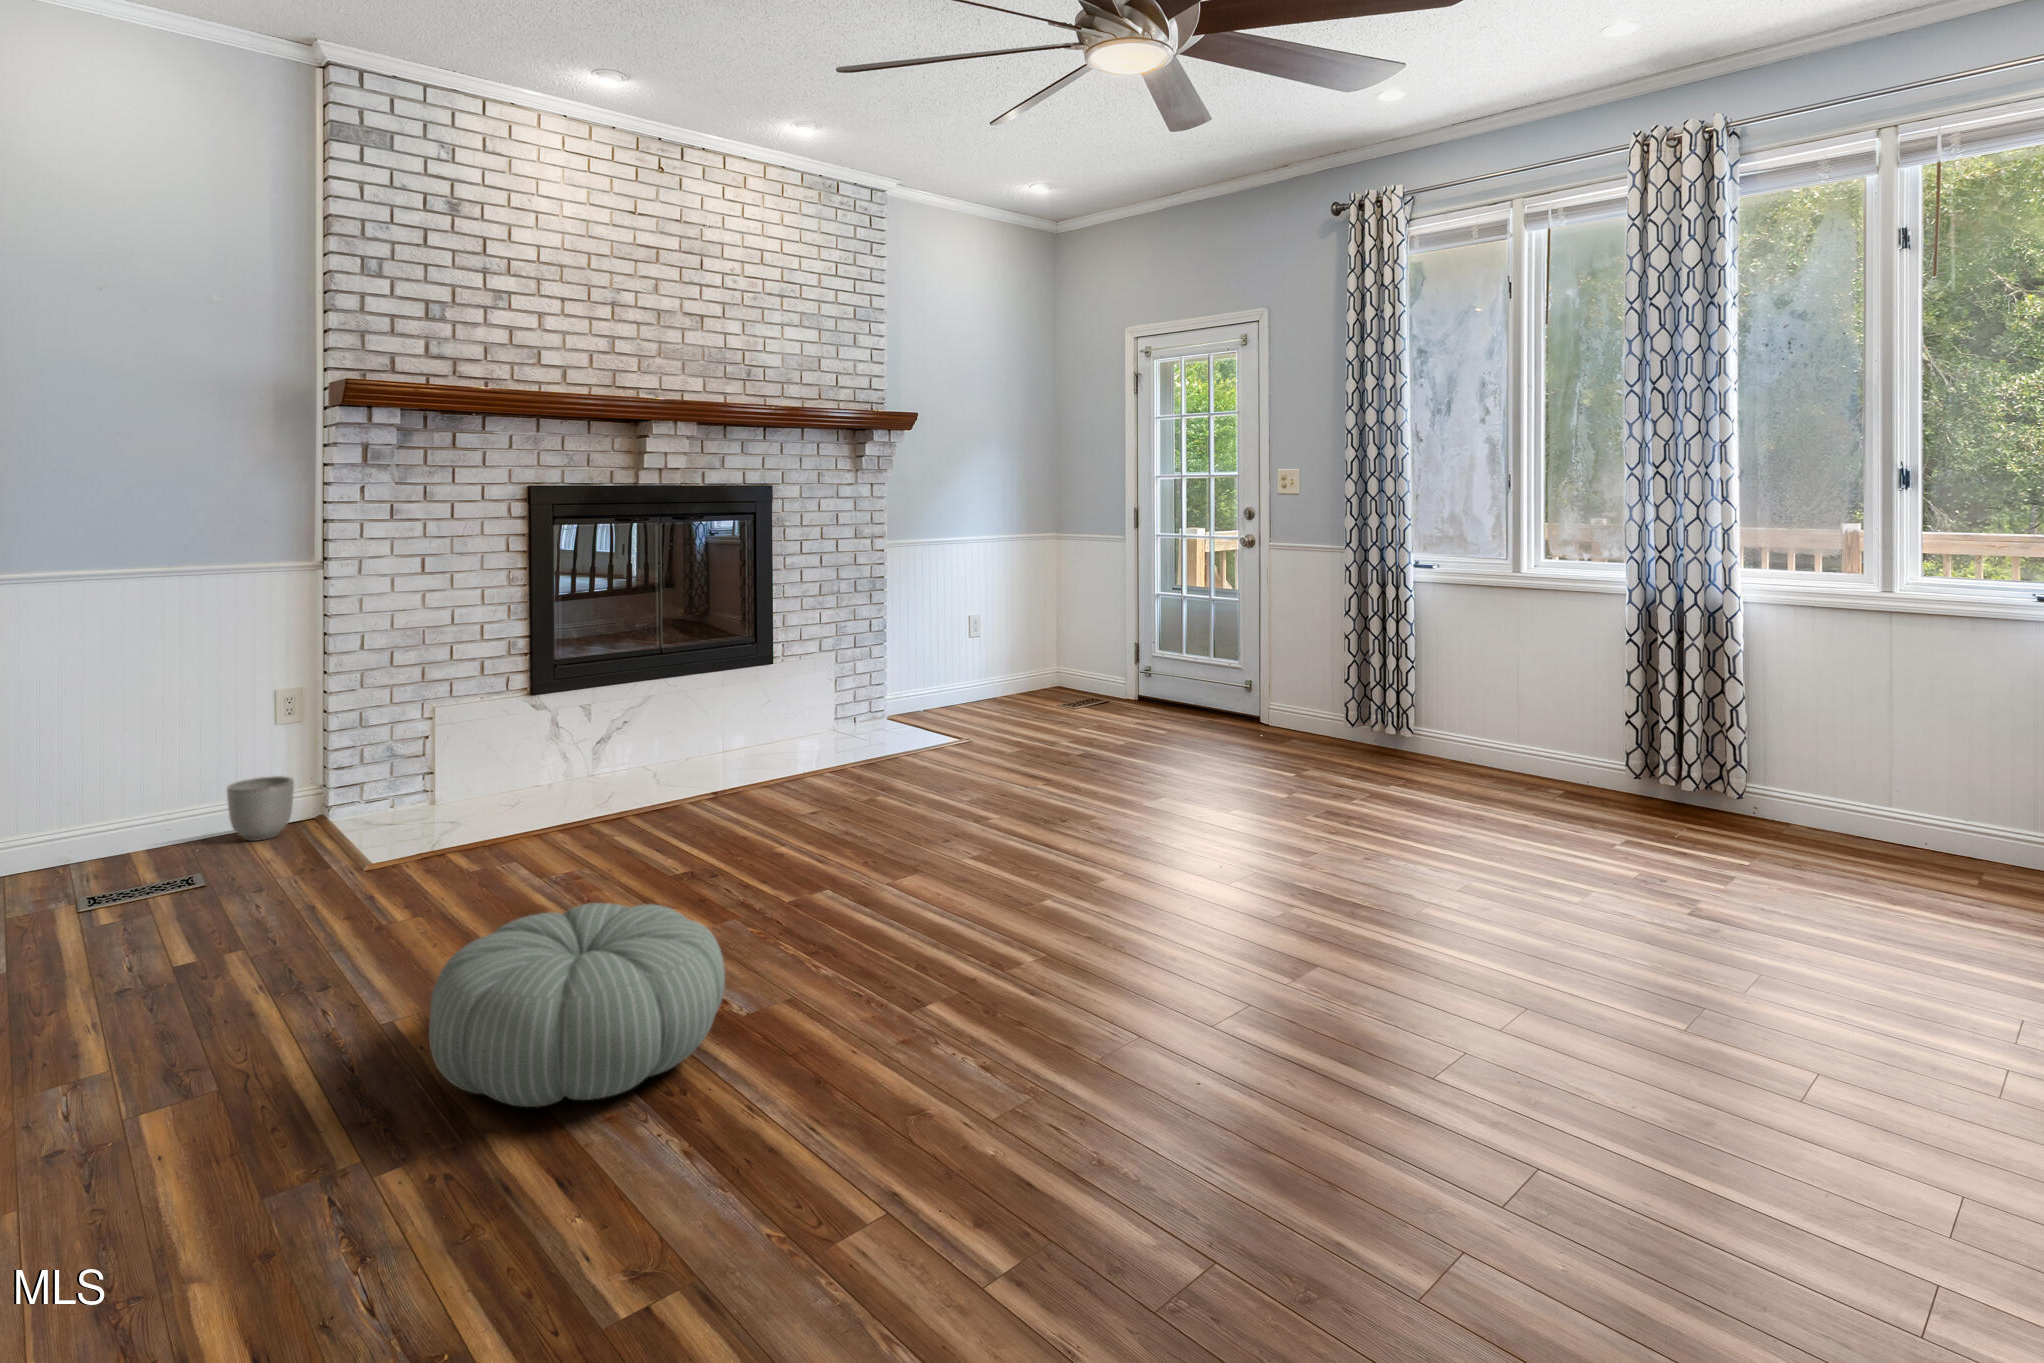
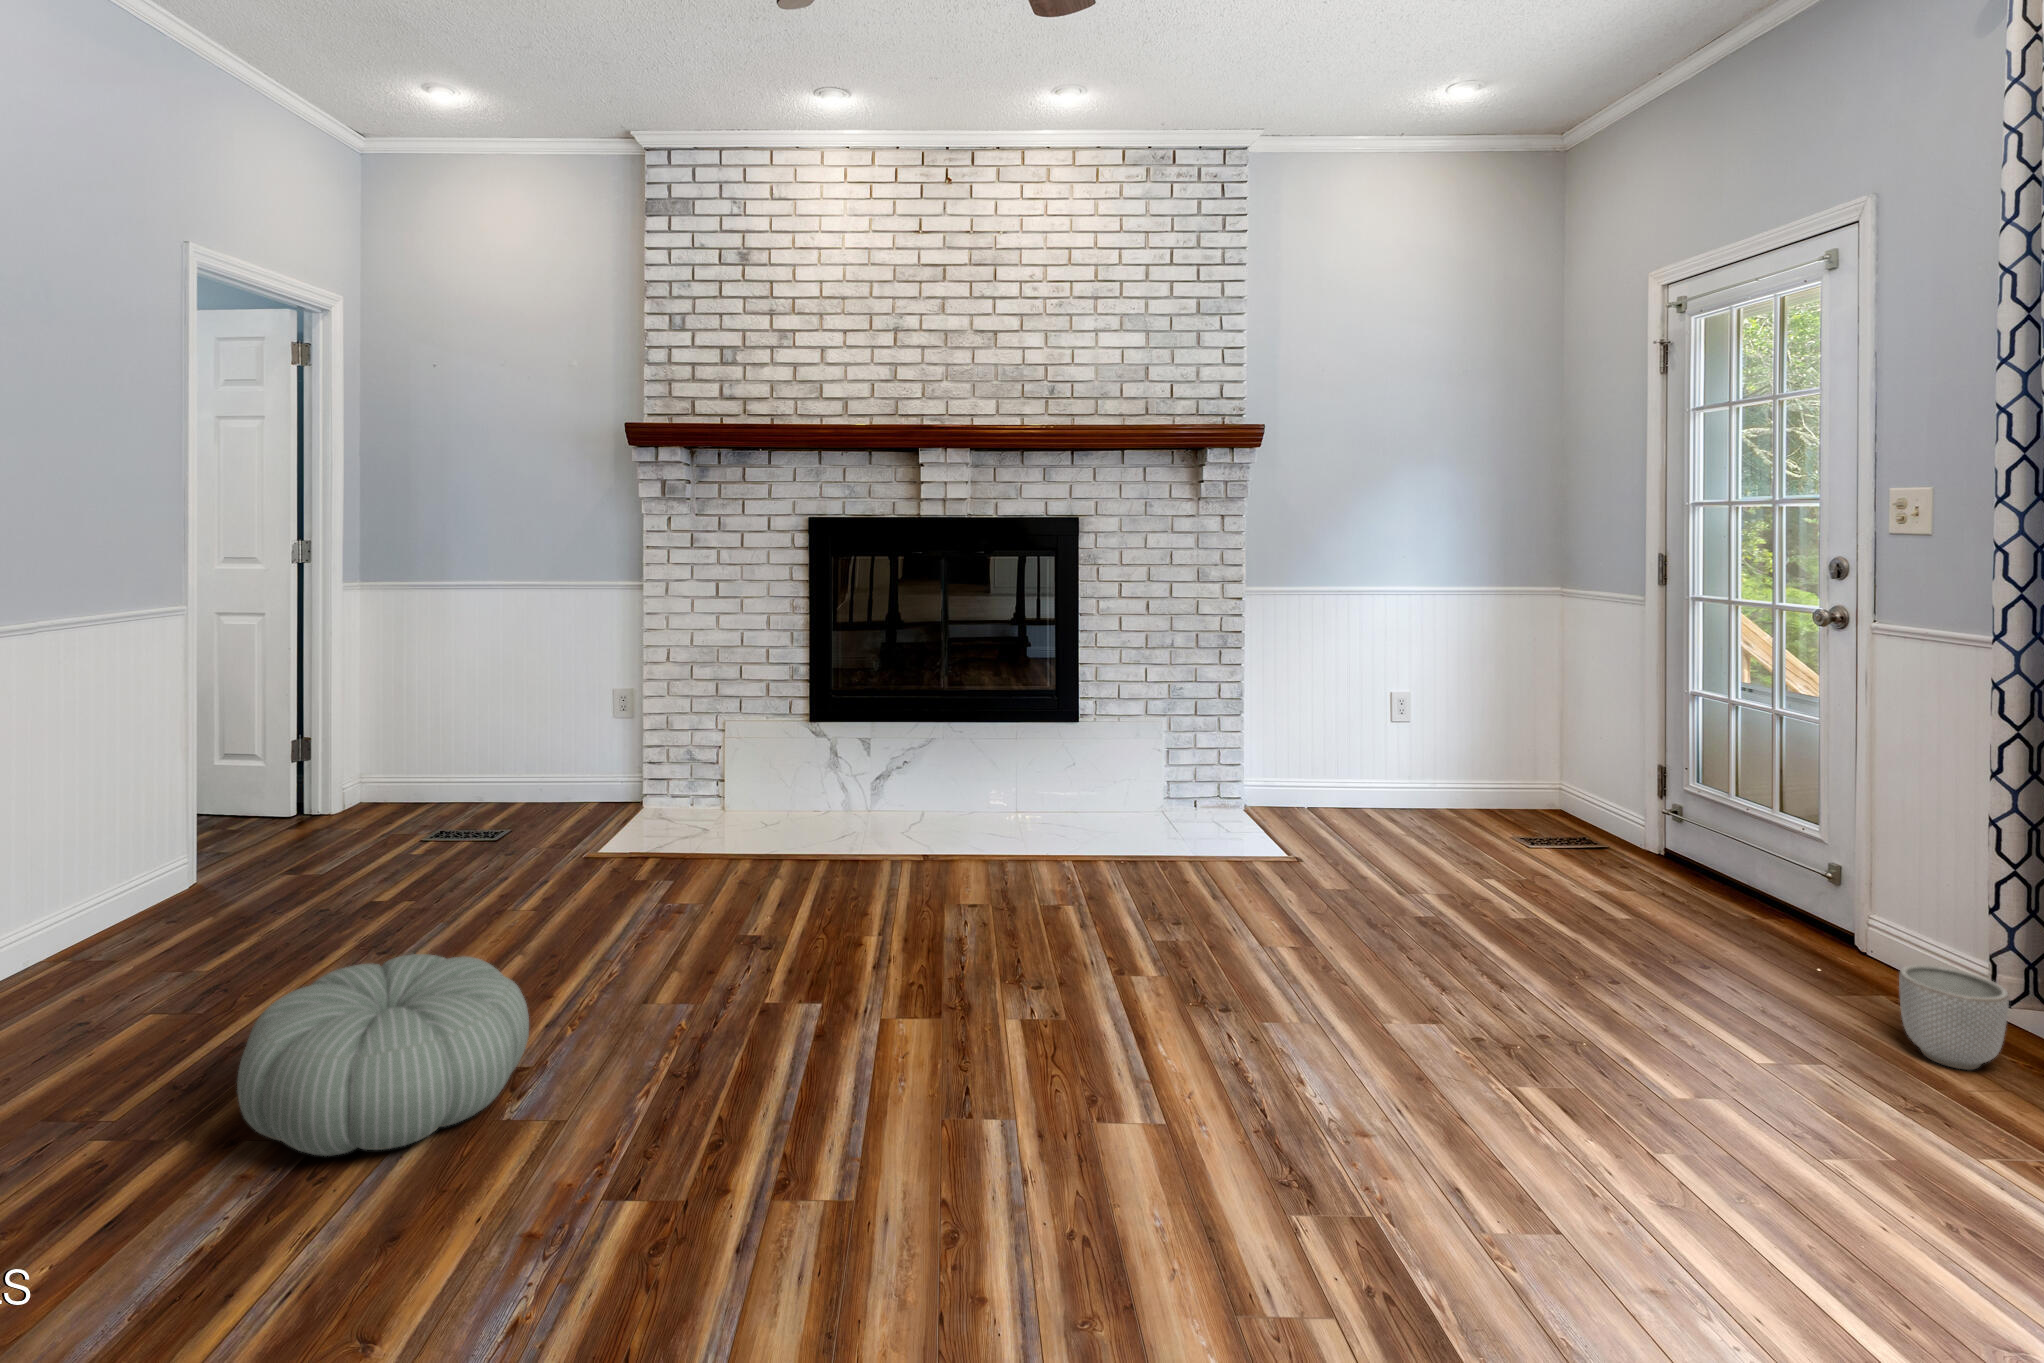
planter: present [227,776,294,841] -> present [1899,965,2009,1070]

